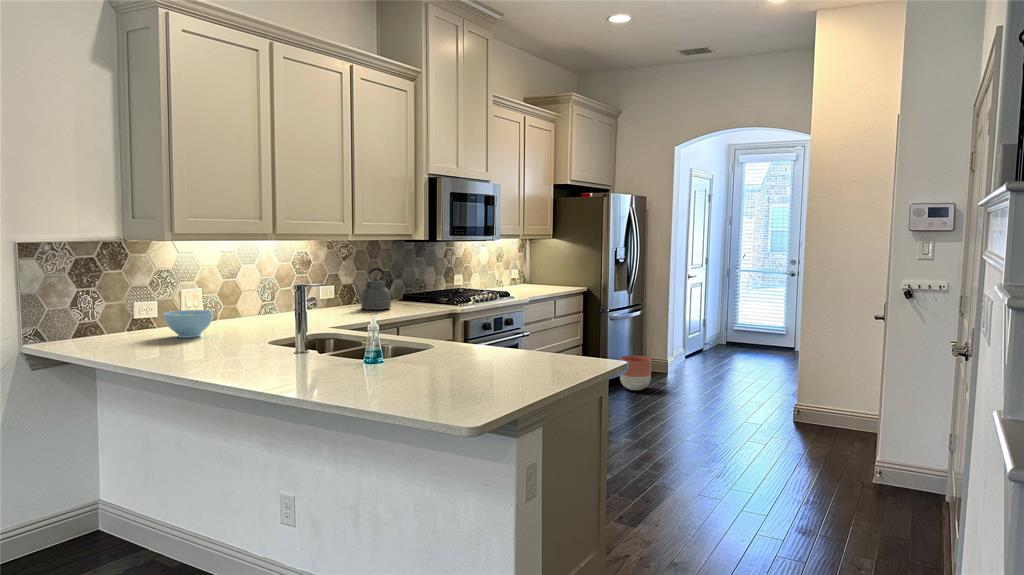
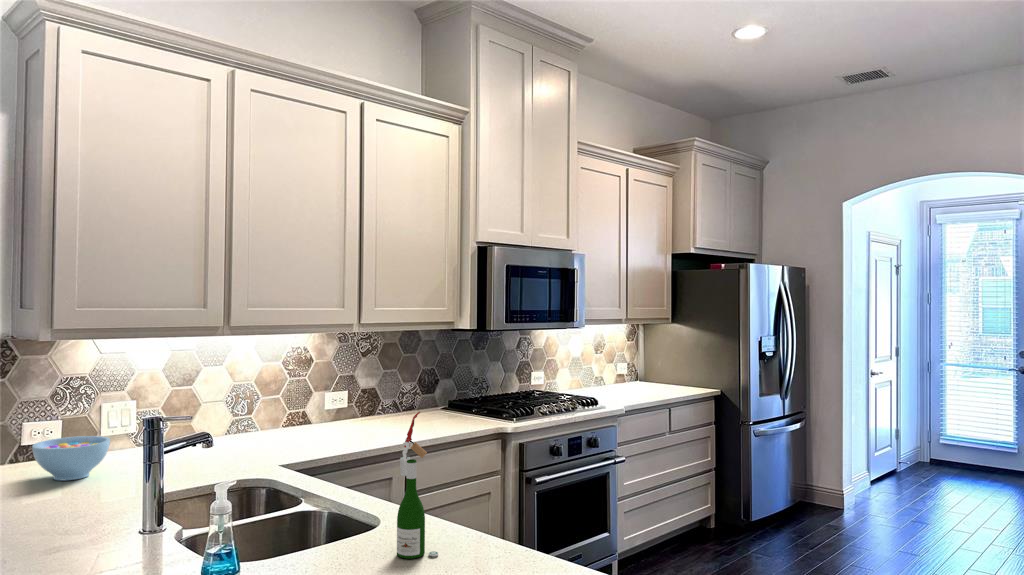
kettle: present [353,268,391,310] -> none [356,369,413,429]
wine bottle: none [455,277,478,356] -> present [397,412,438,559]
planter: present [620,356,652,390] -> none [769,486,816,539]

